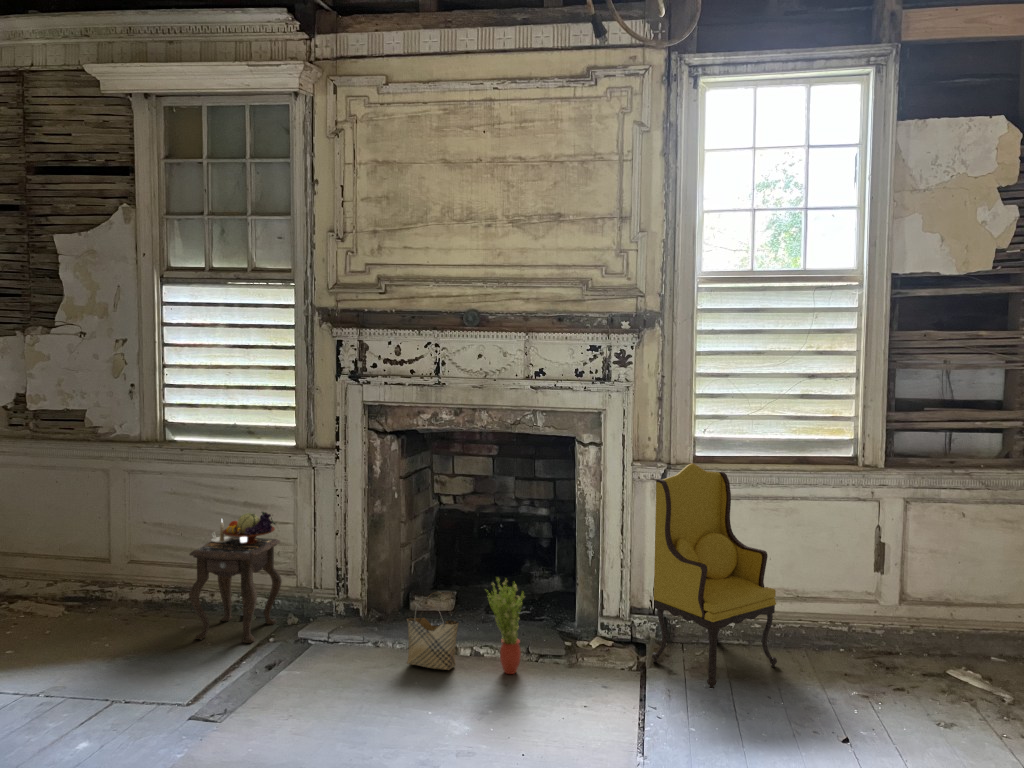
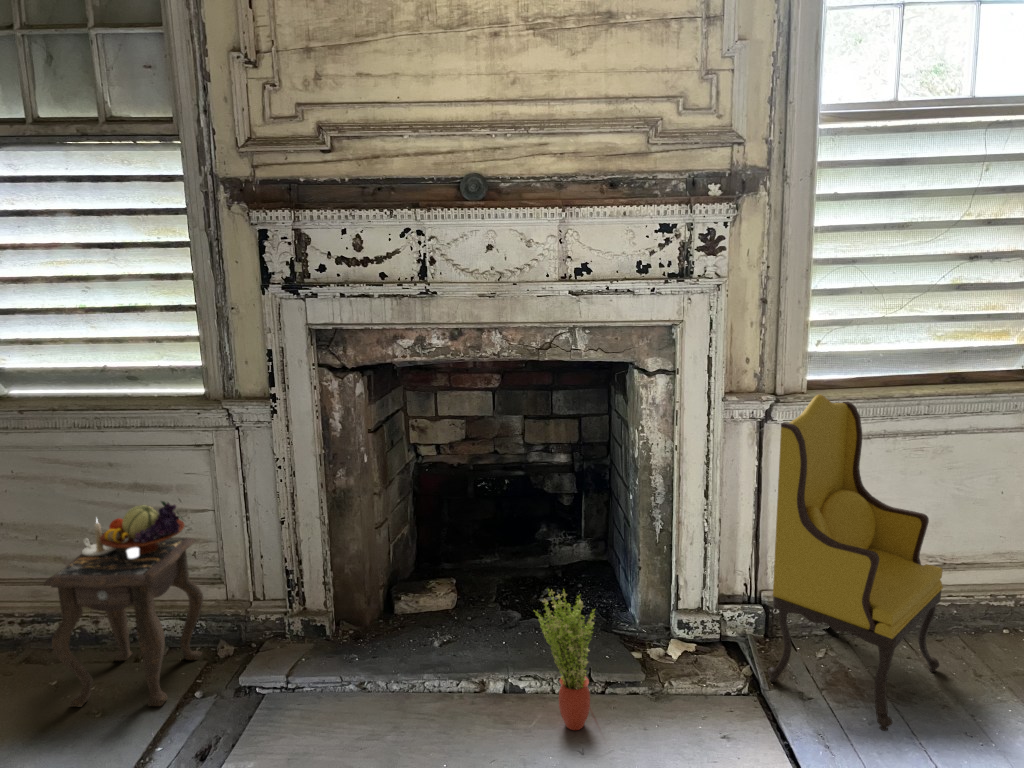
woven basket: present [407,592,459,670] -> none [410,614,492,735]

